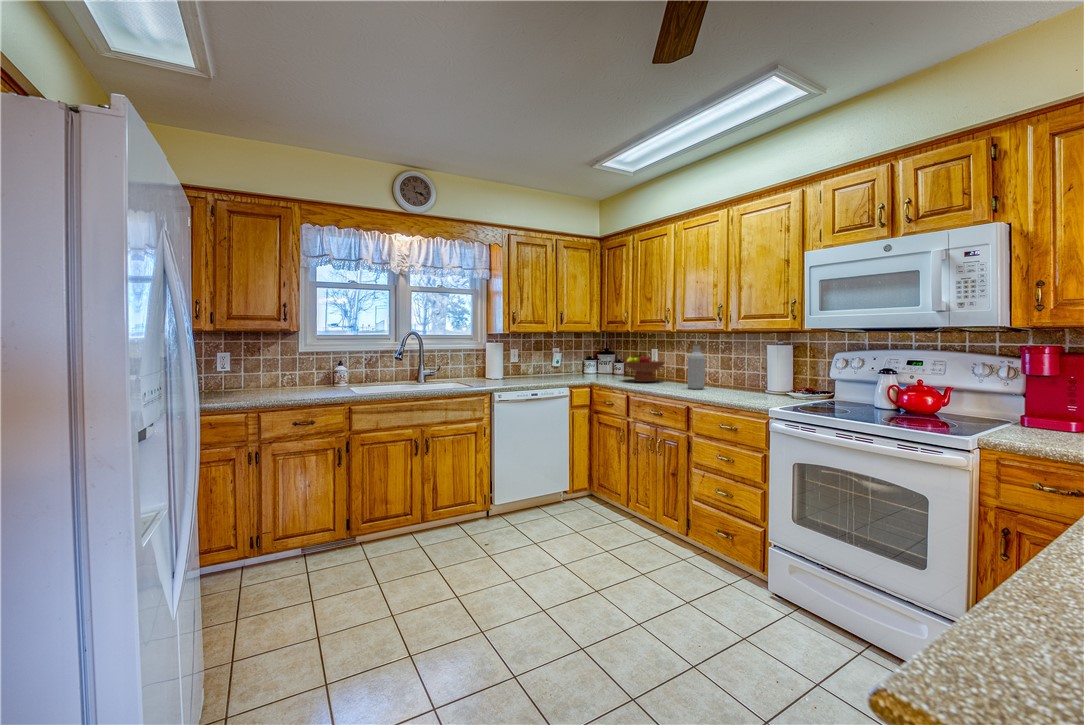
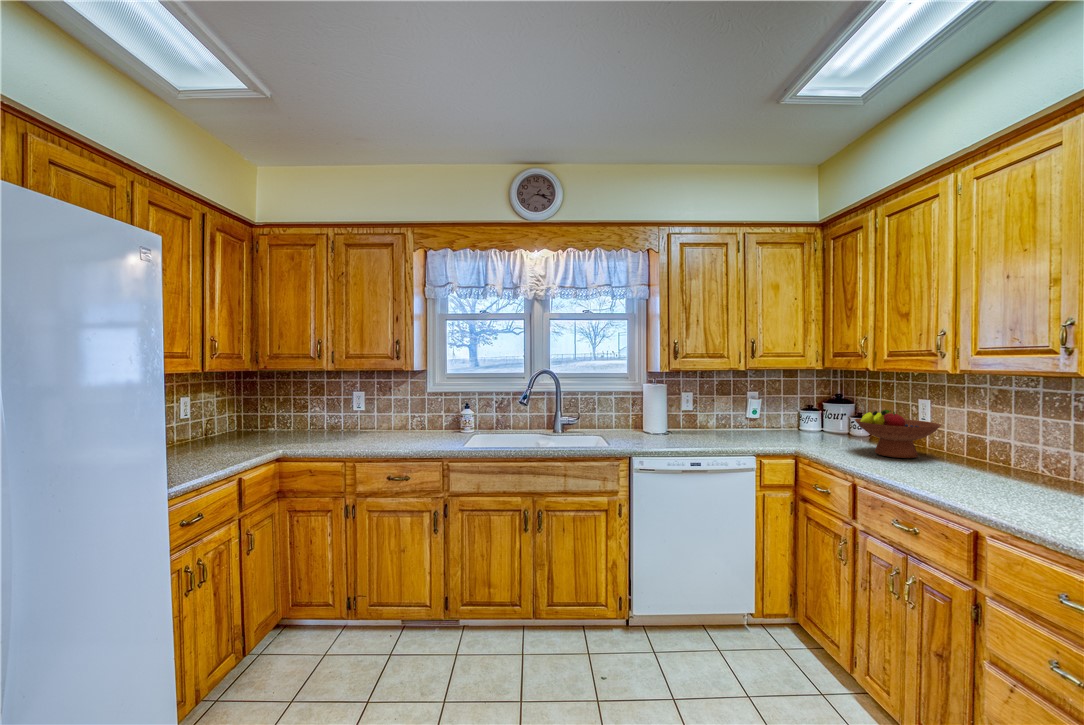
bottle: present [688,344,705,389] -> none [985,402,1030,492]

